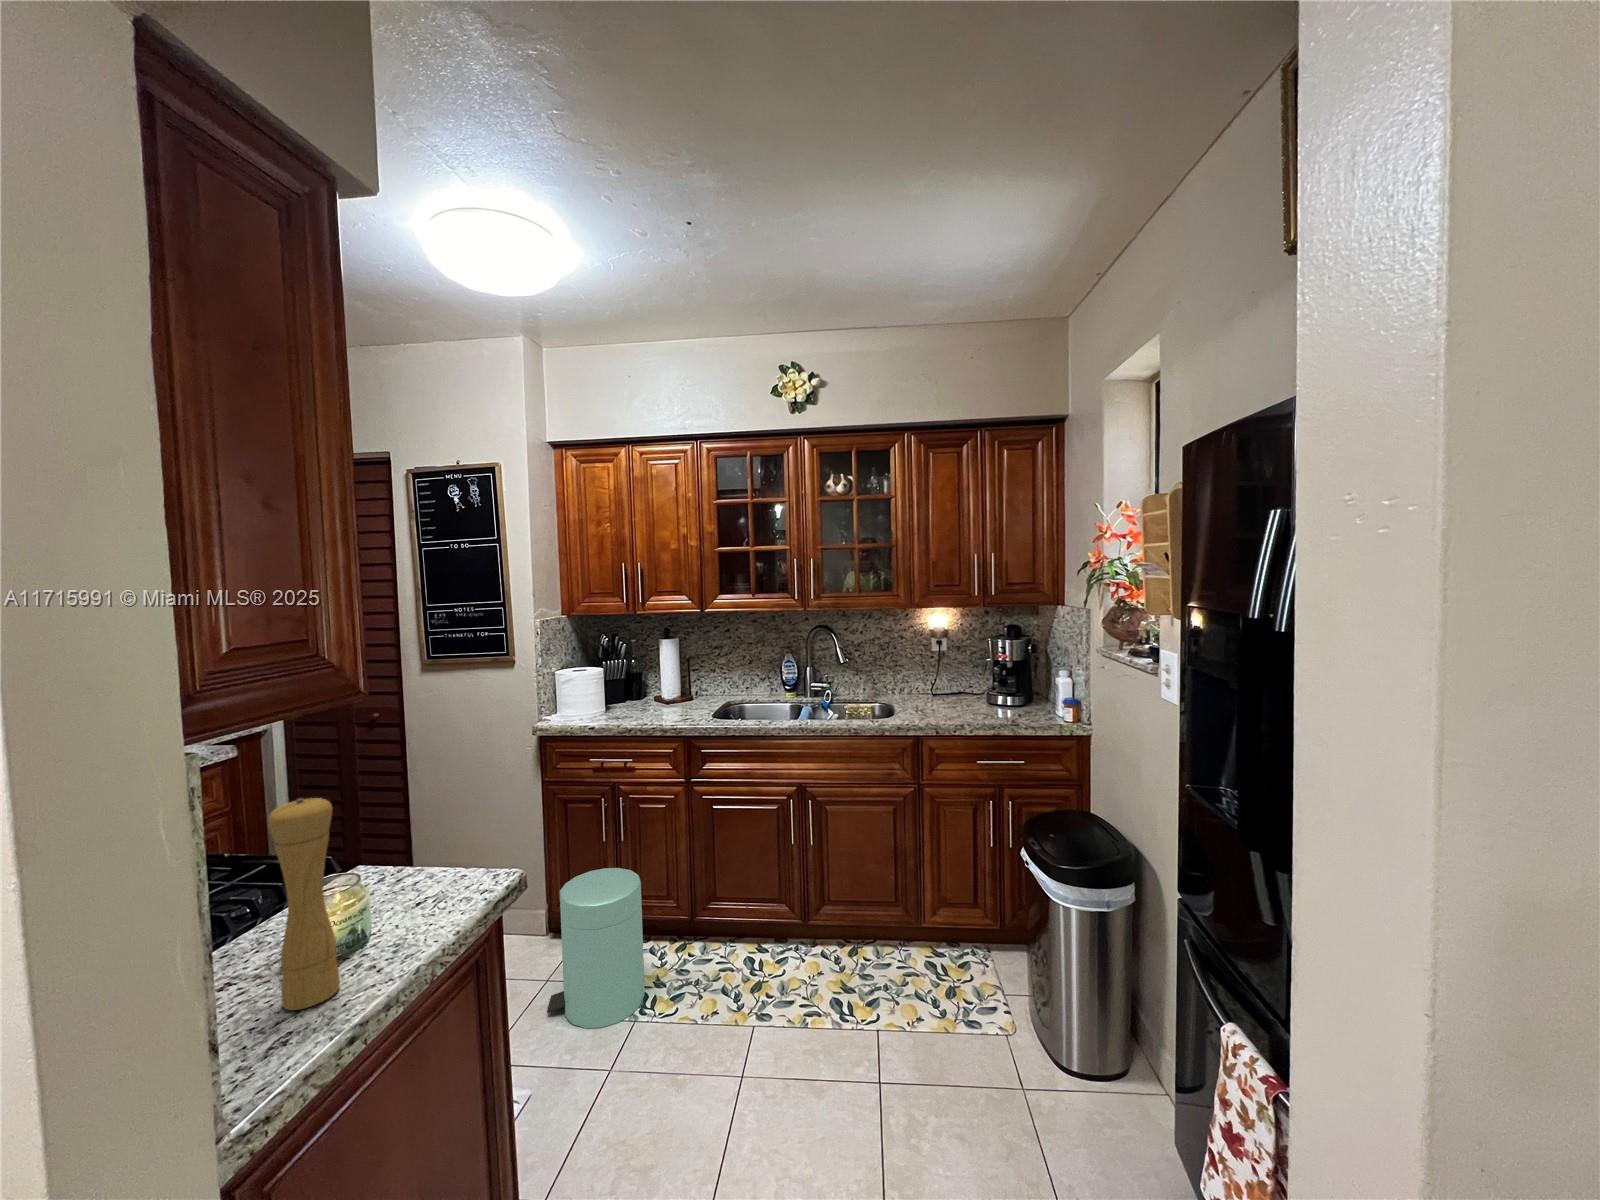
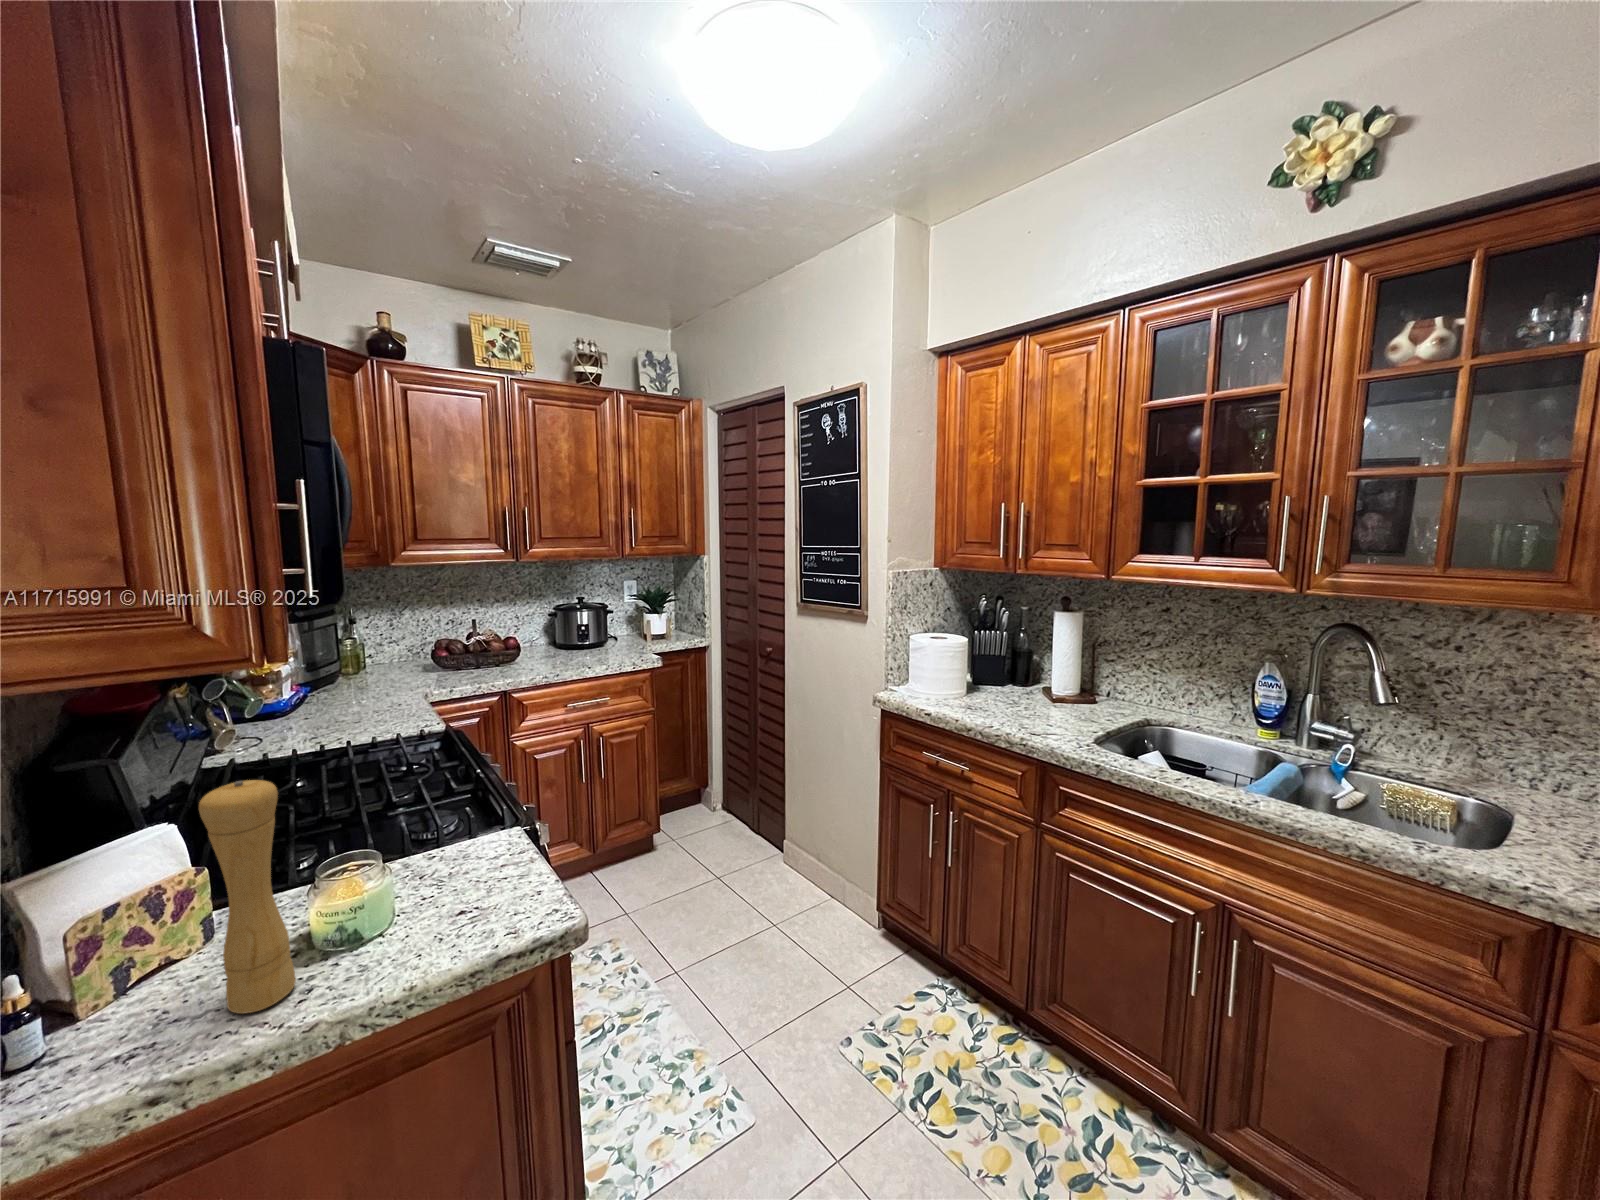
trash can: present [547,868,645,1028] -> none [822,892,939,1097]

